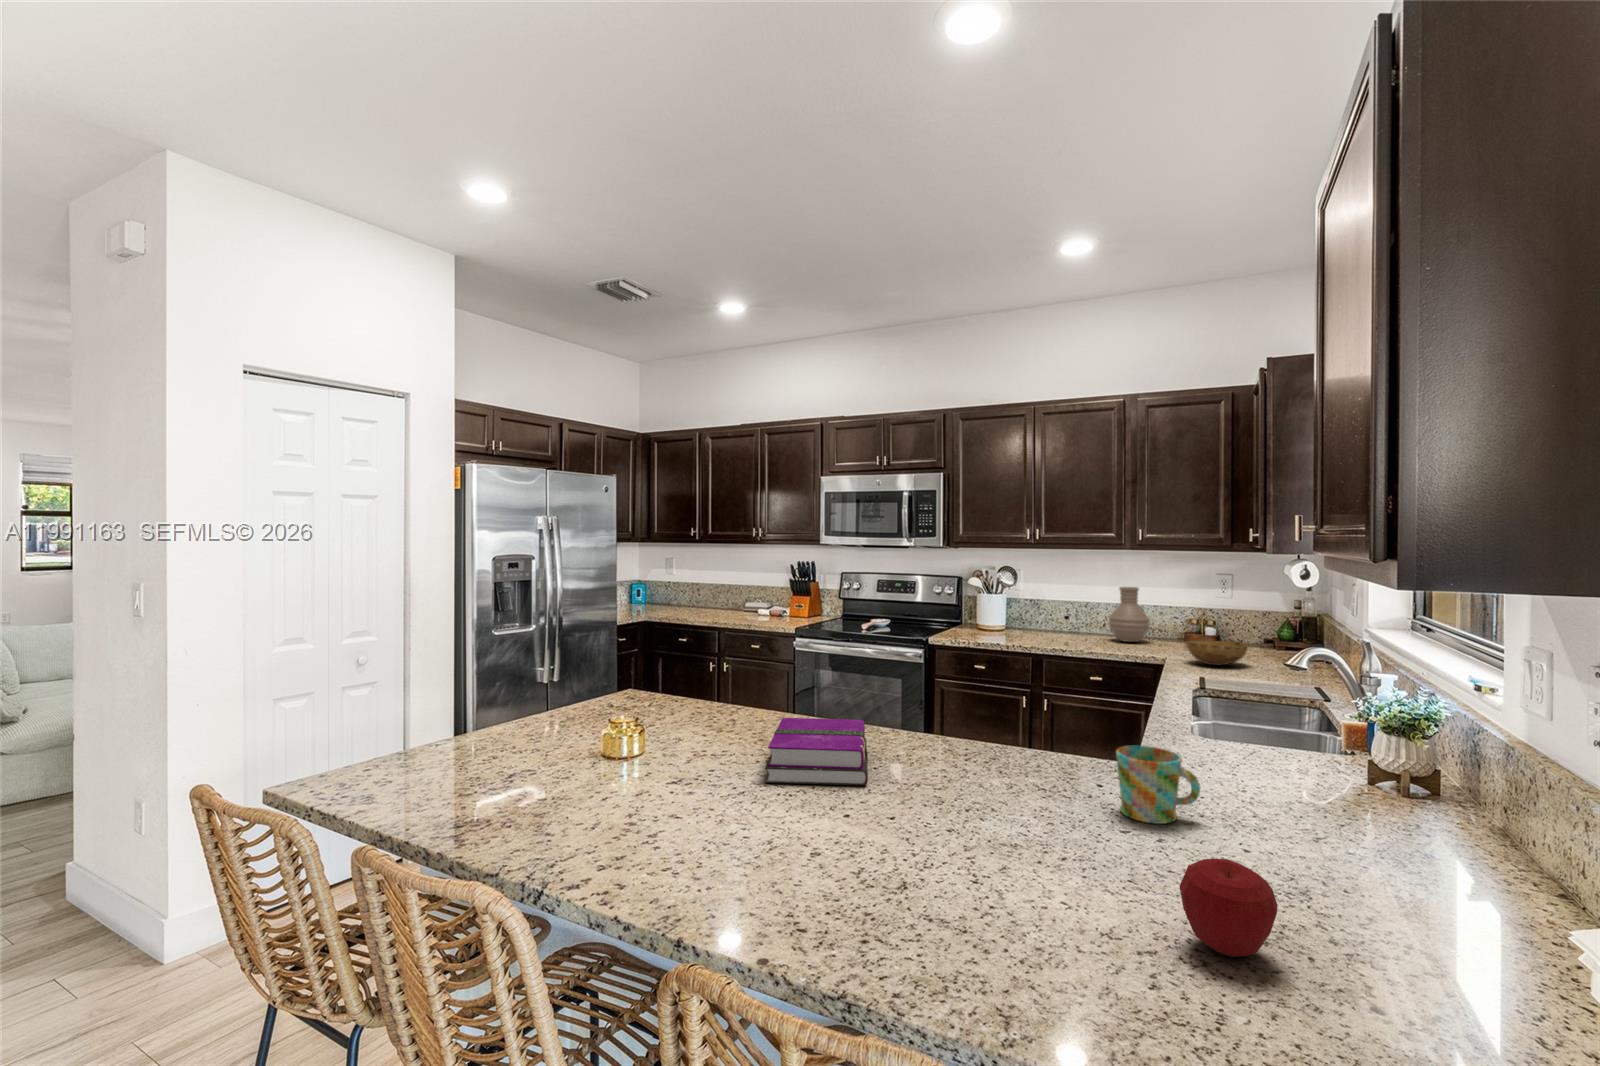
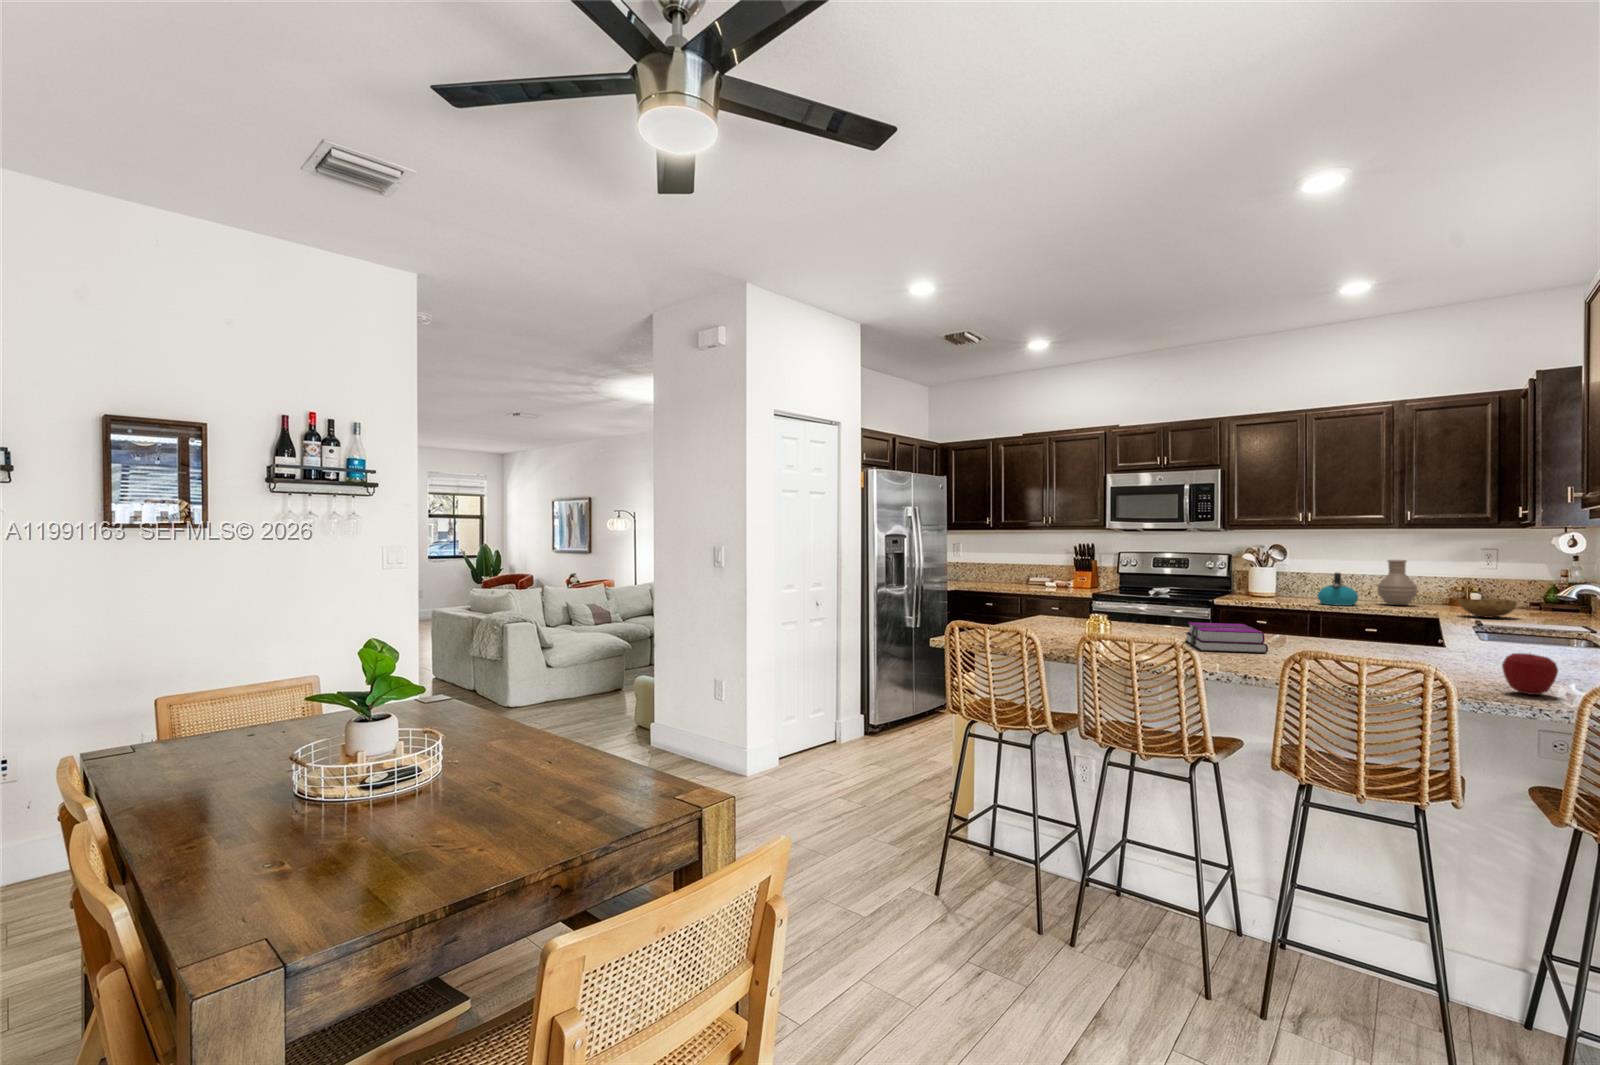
kettle: none [1044,603,1087,644] -> present [1317,573,1358,606]
mug: present [1116,746,1200,824] -> none [1441,628,1501,668]

